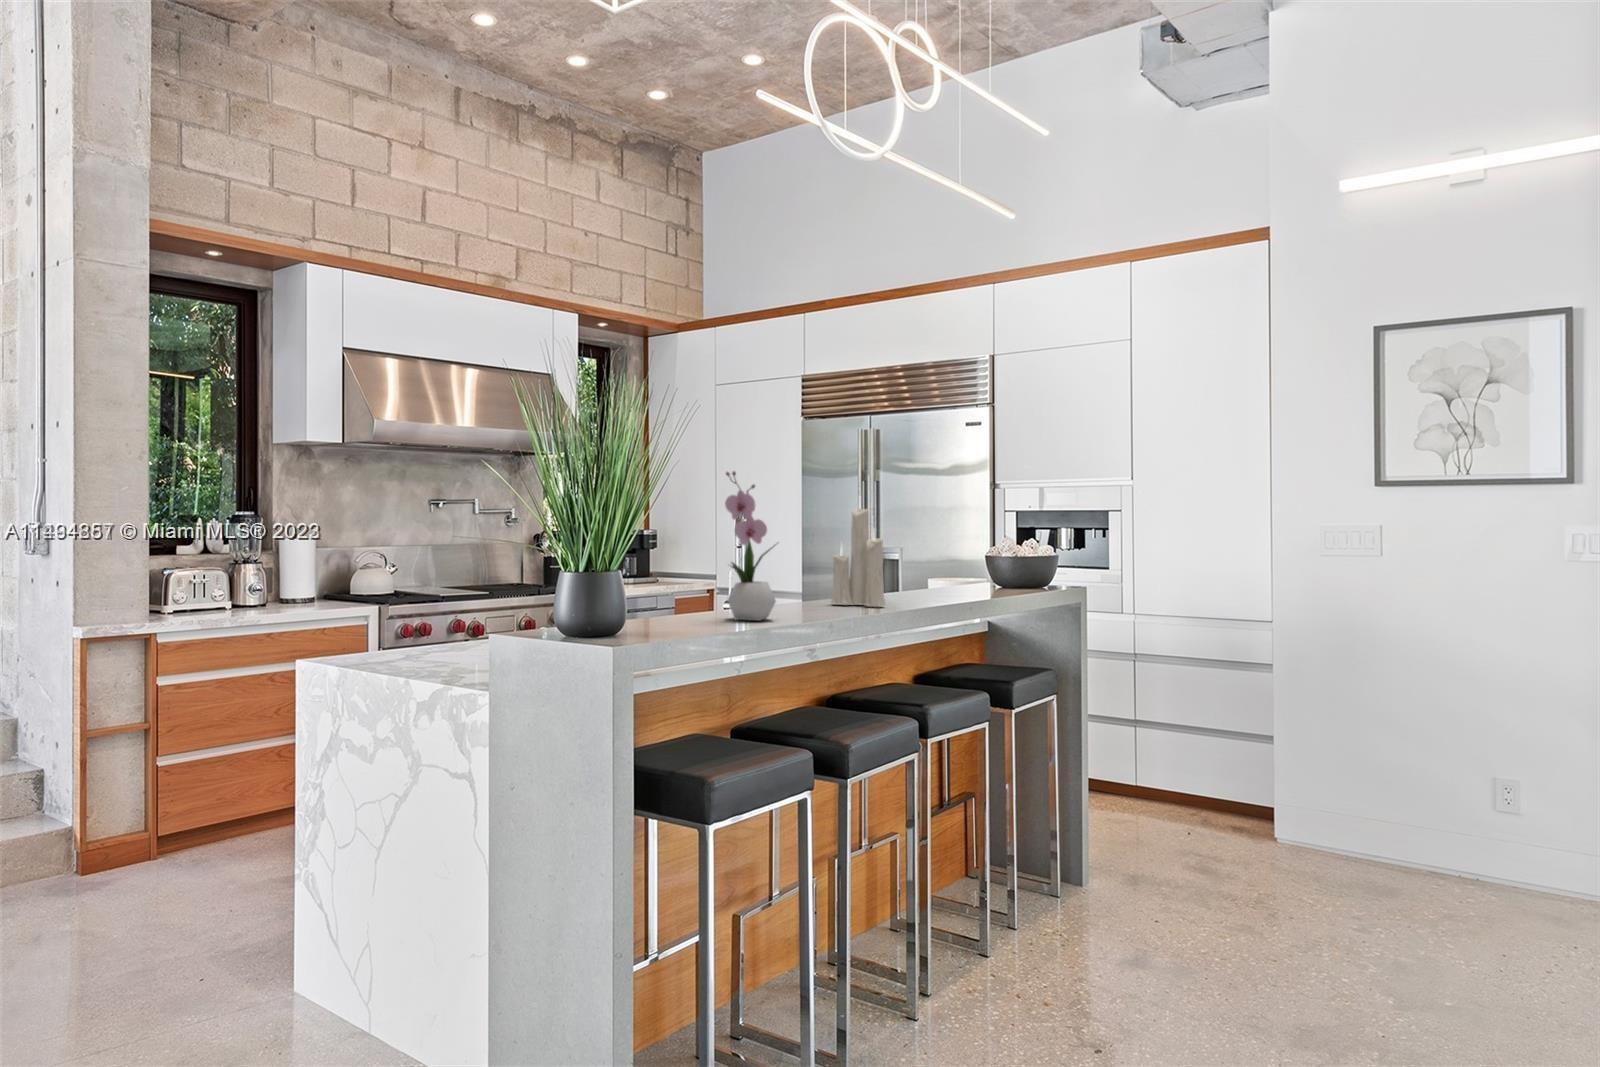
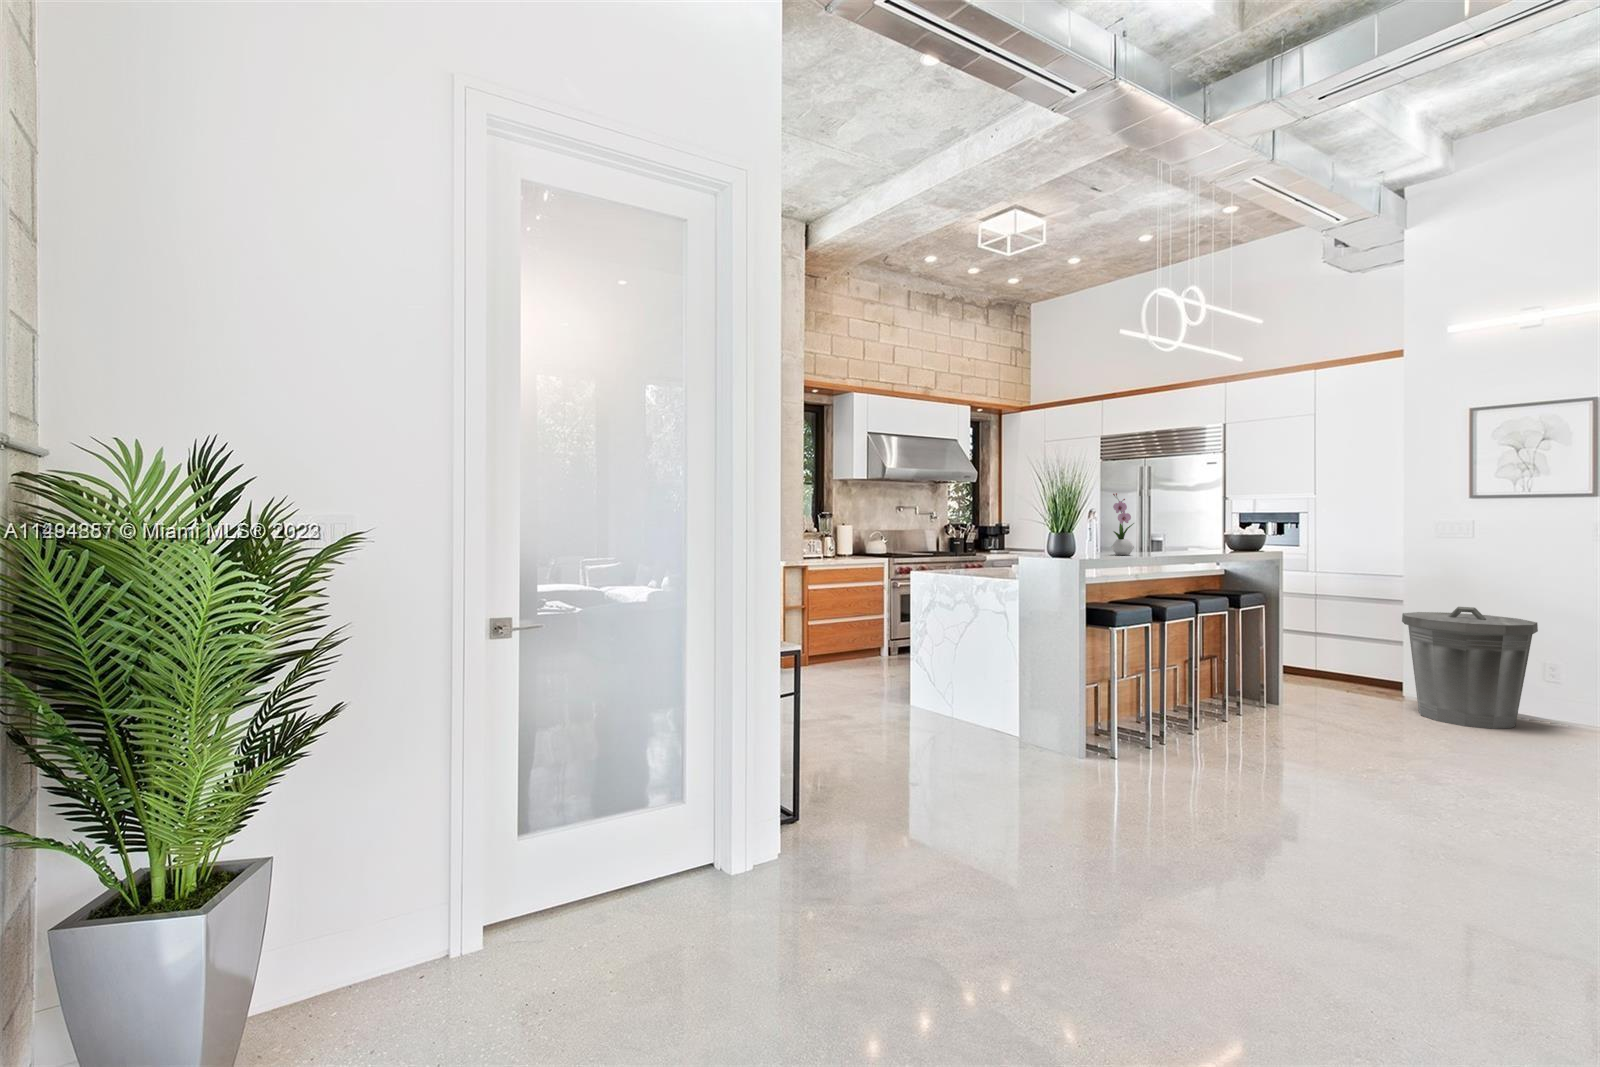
candle: present [831,502,885,607] -> none [1150,501,1178,554]
trash can: none [1279,685,1493,915] -> present [1402,607,1538,729]

